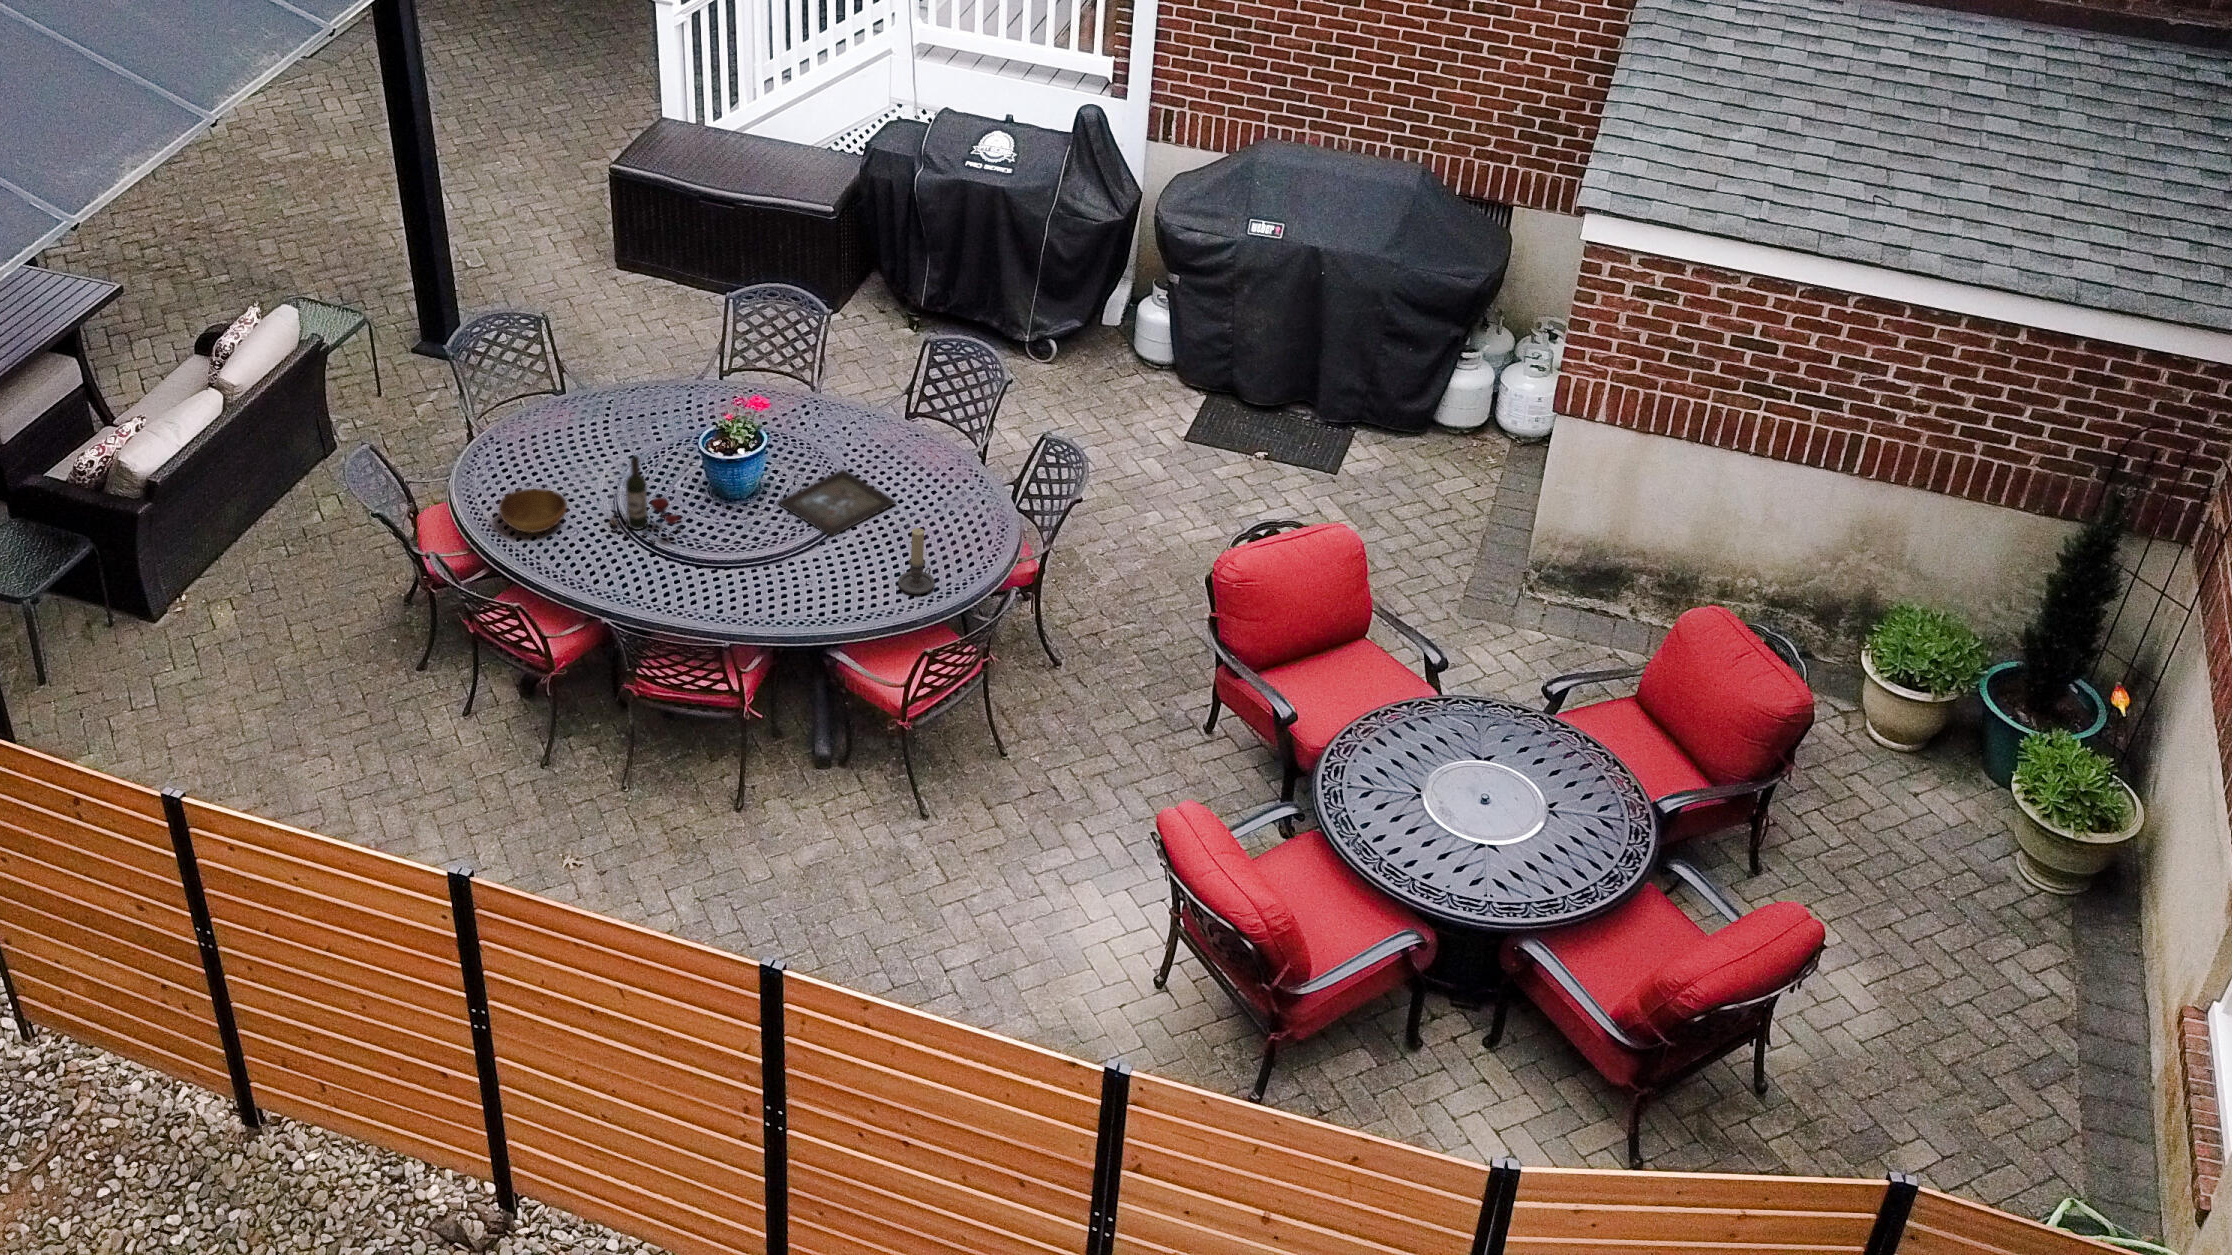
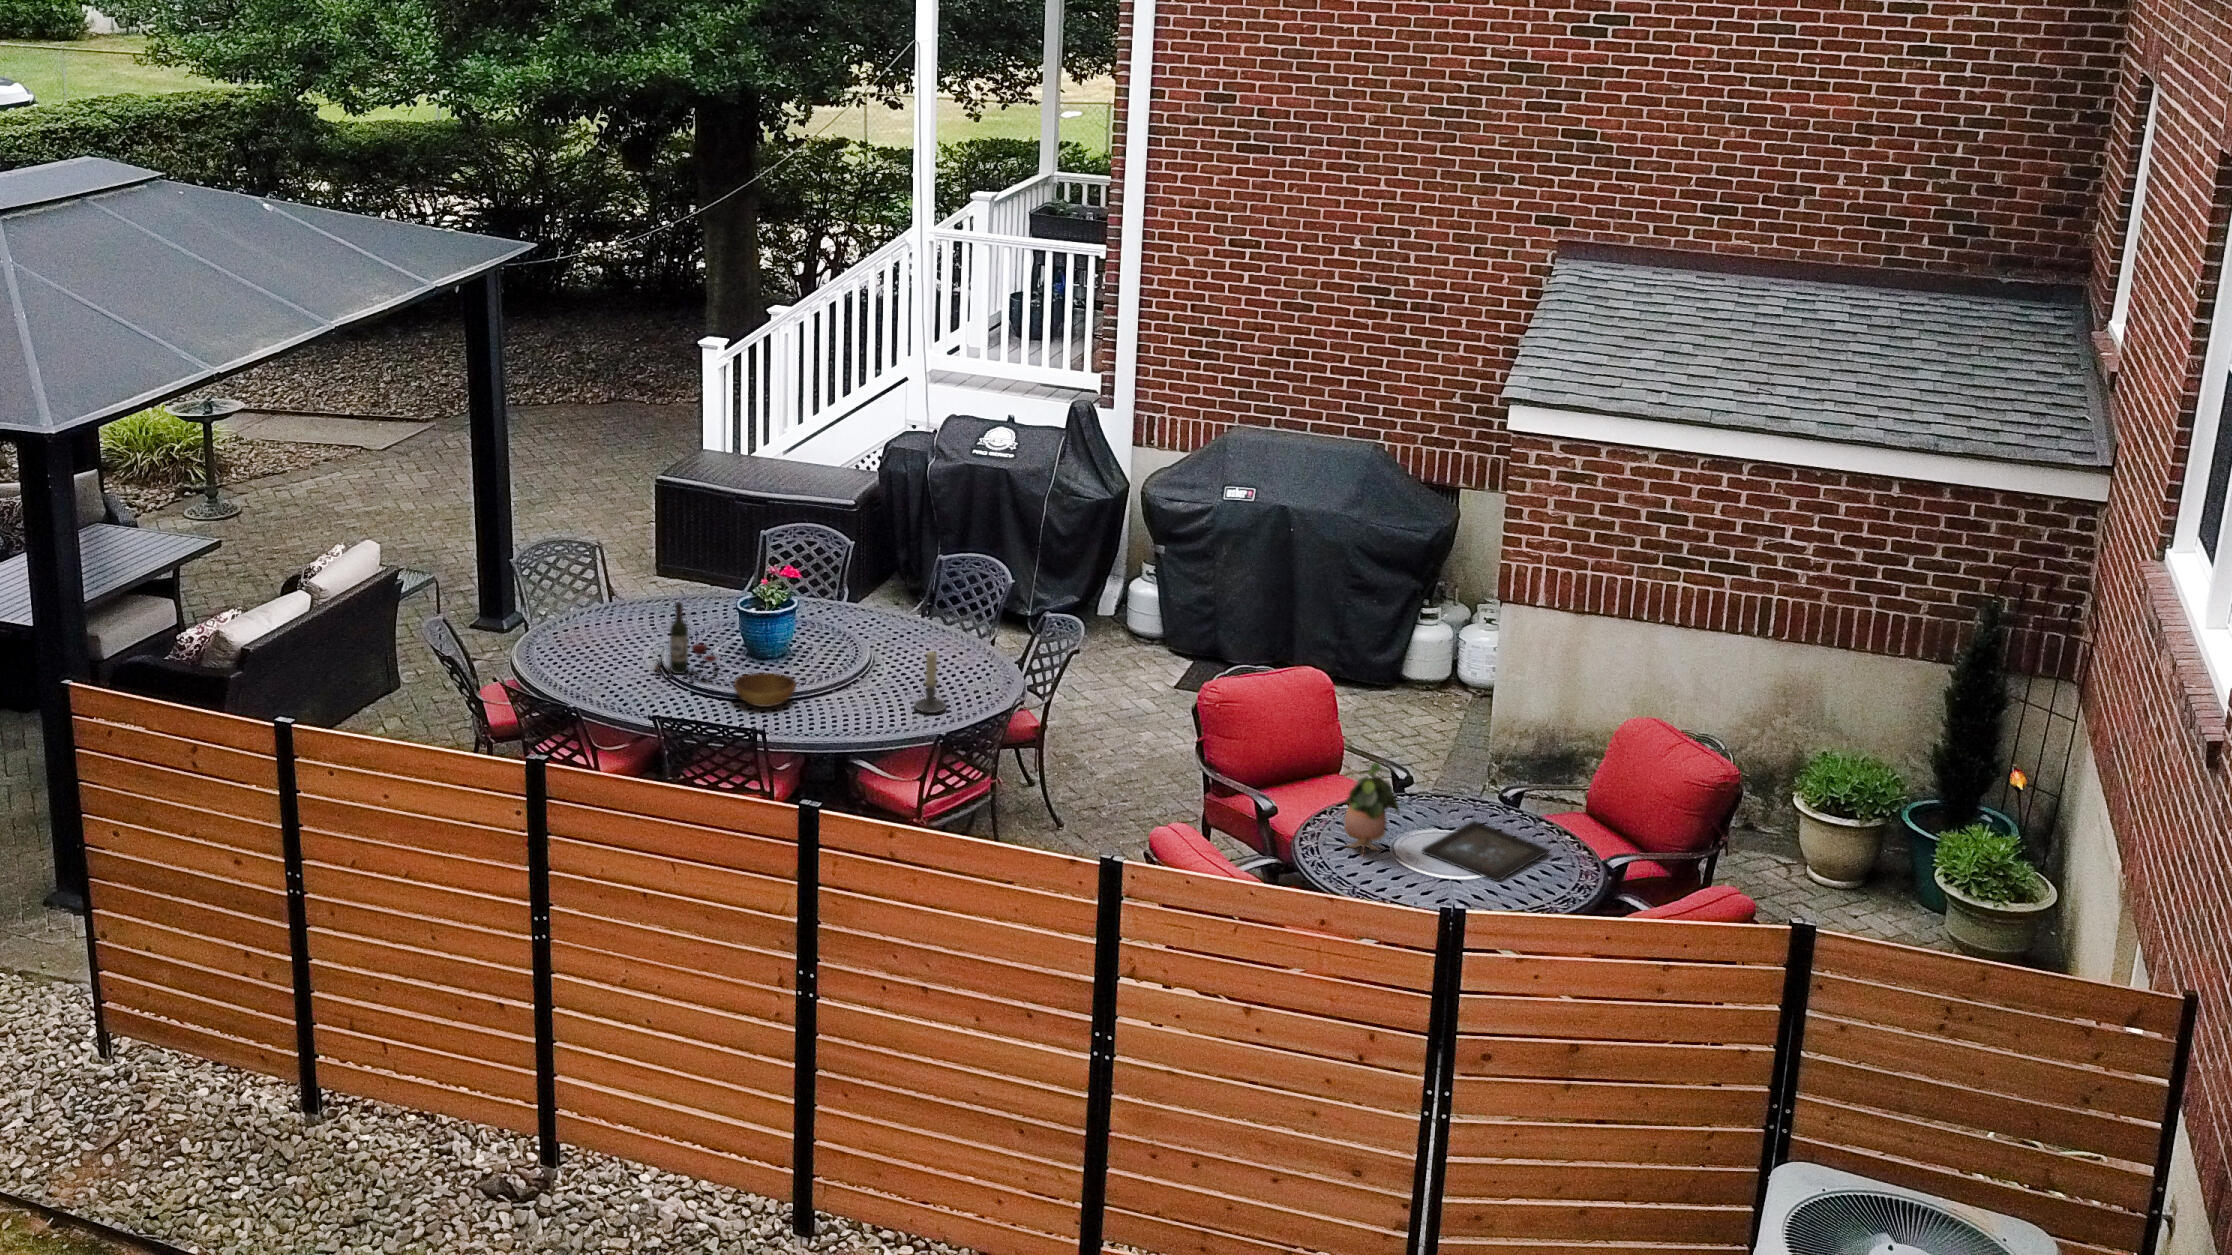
tray: present [779,469,896,536] -> present [1422,821,1549,881]
bowl: present [499,489,567,533] -> present [734,673,796,707]
potted plant: none [1367,732,1431,829] -> present [1344,762,1399,854]

